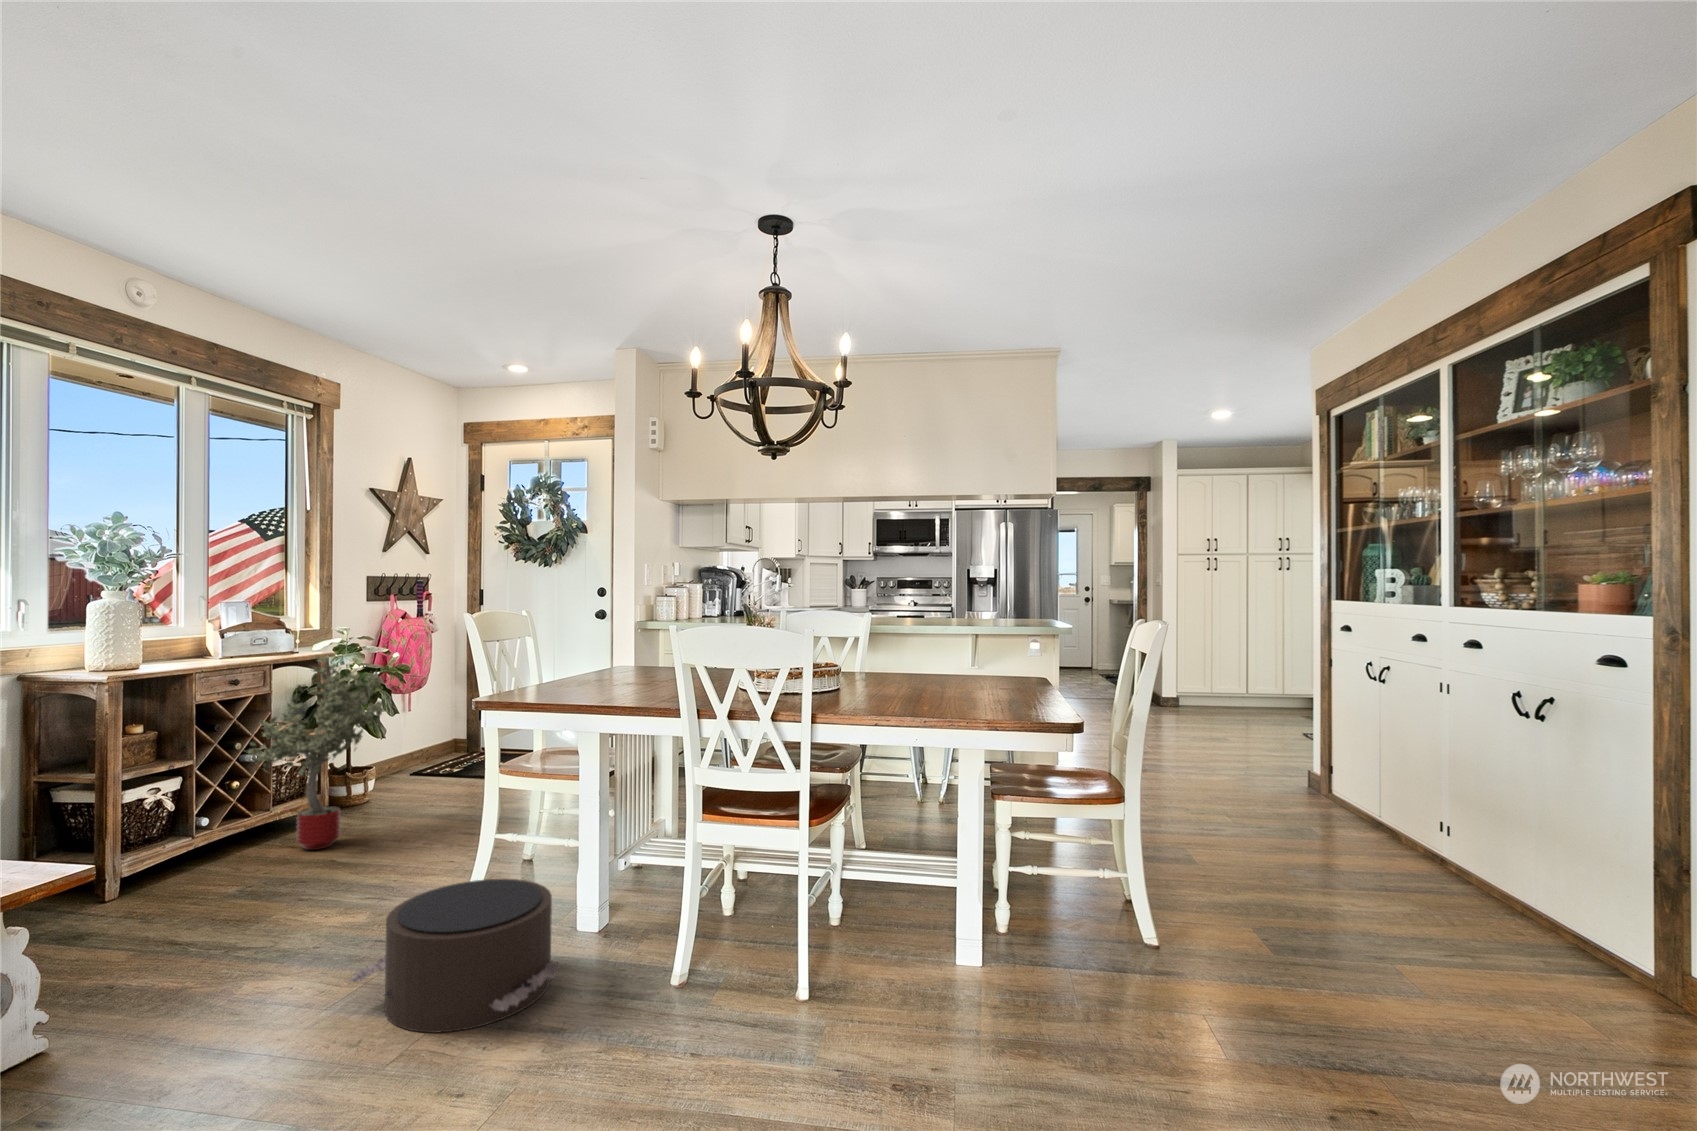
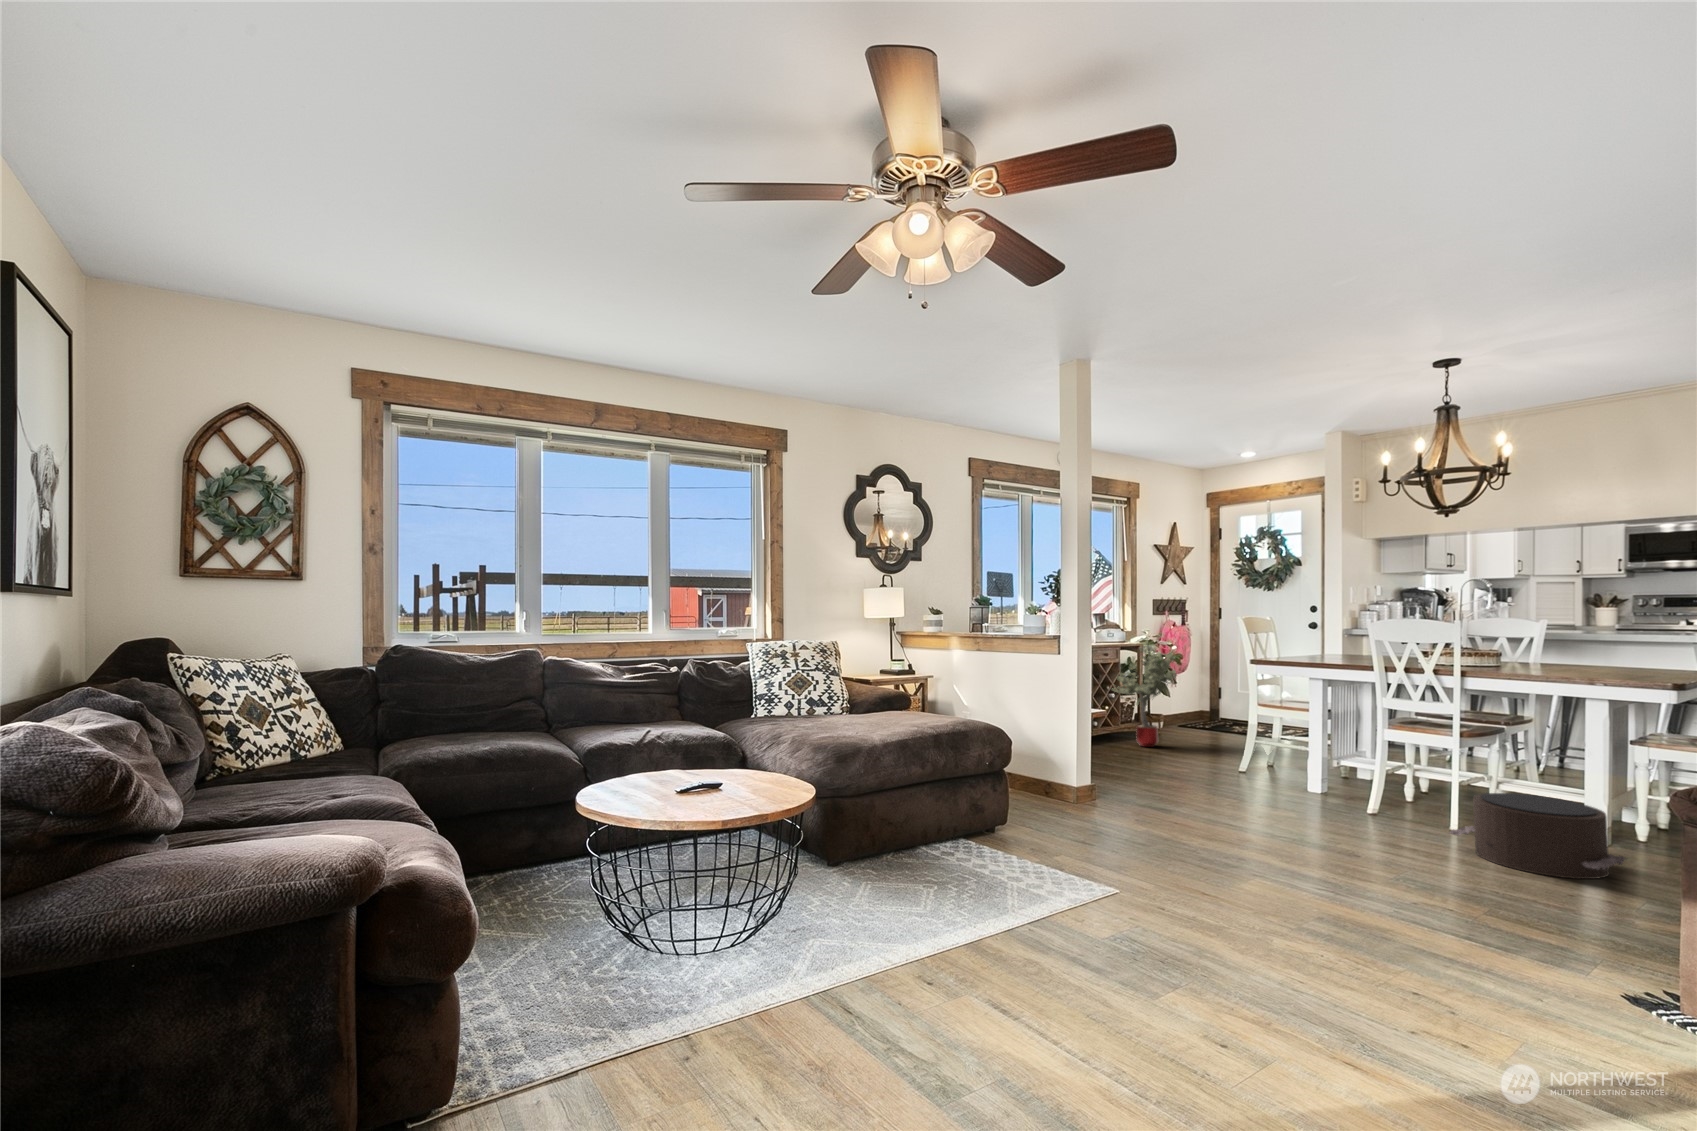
pouf: present [349,879,562,1033] -> present [1449,793,1626,879]

